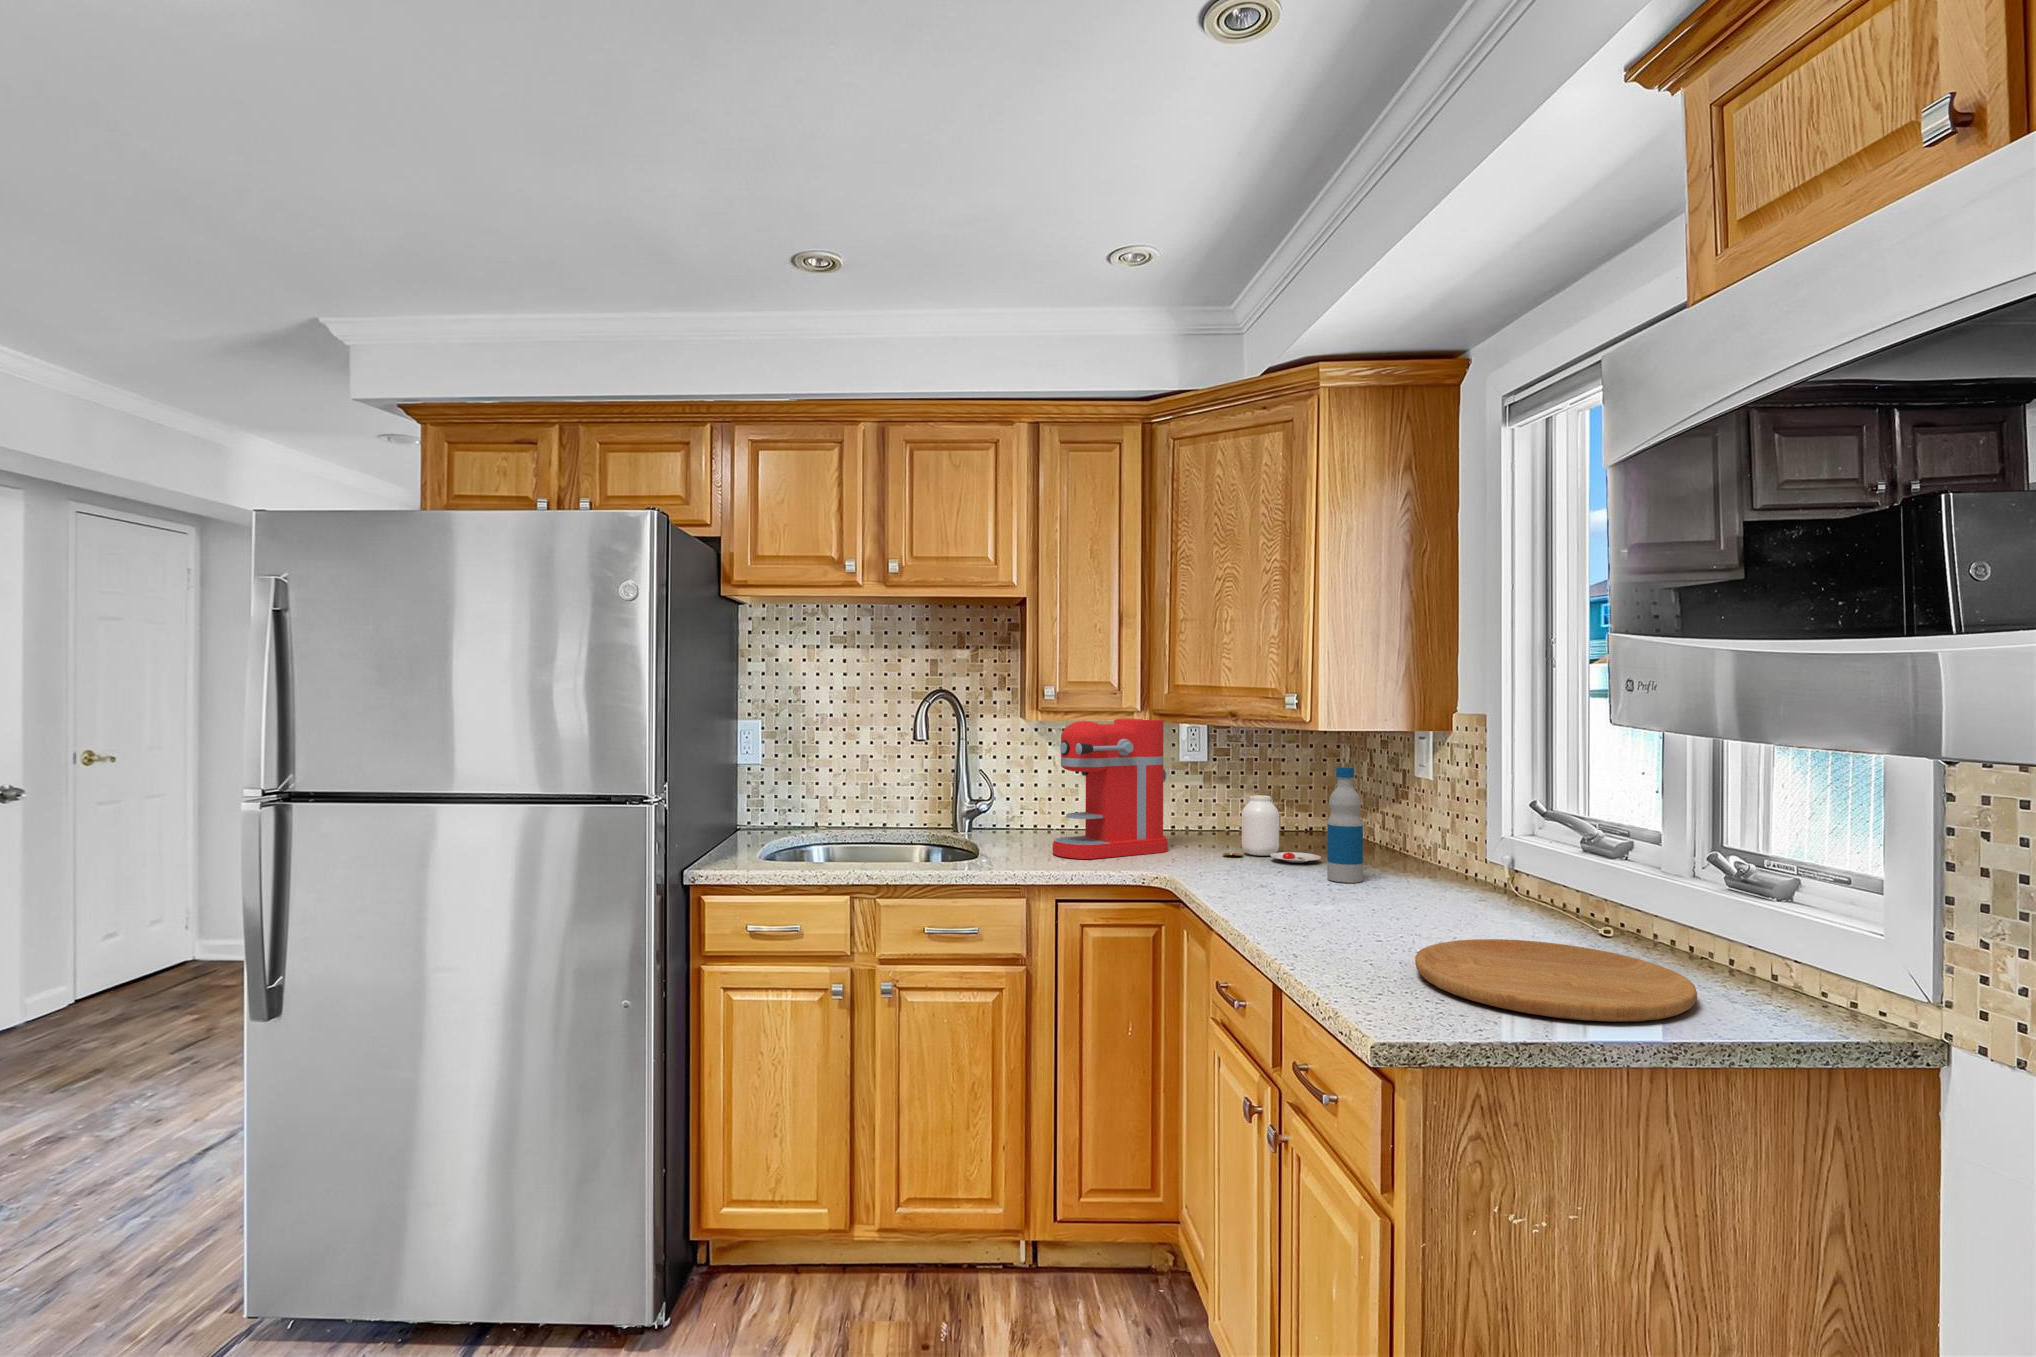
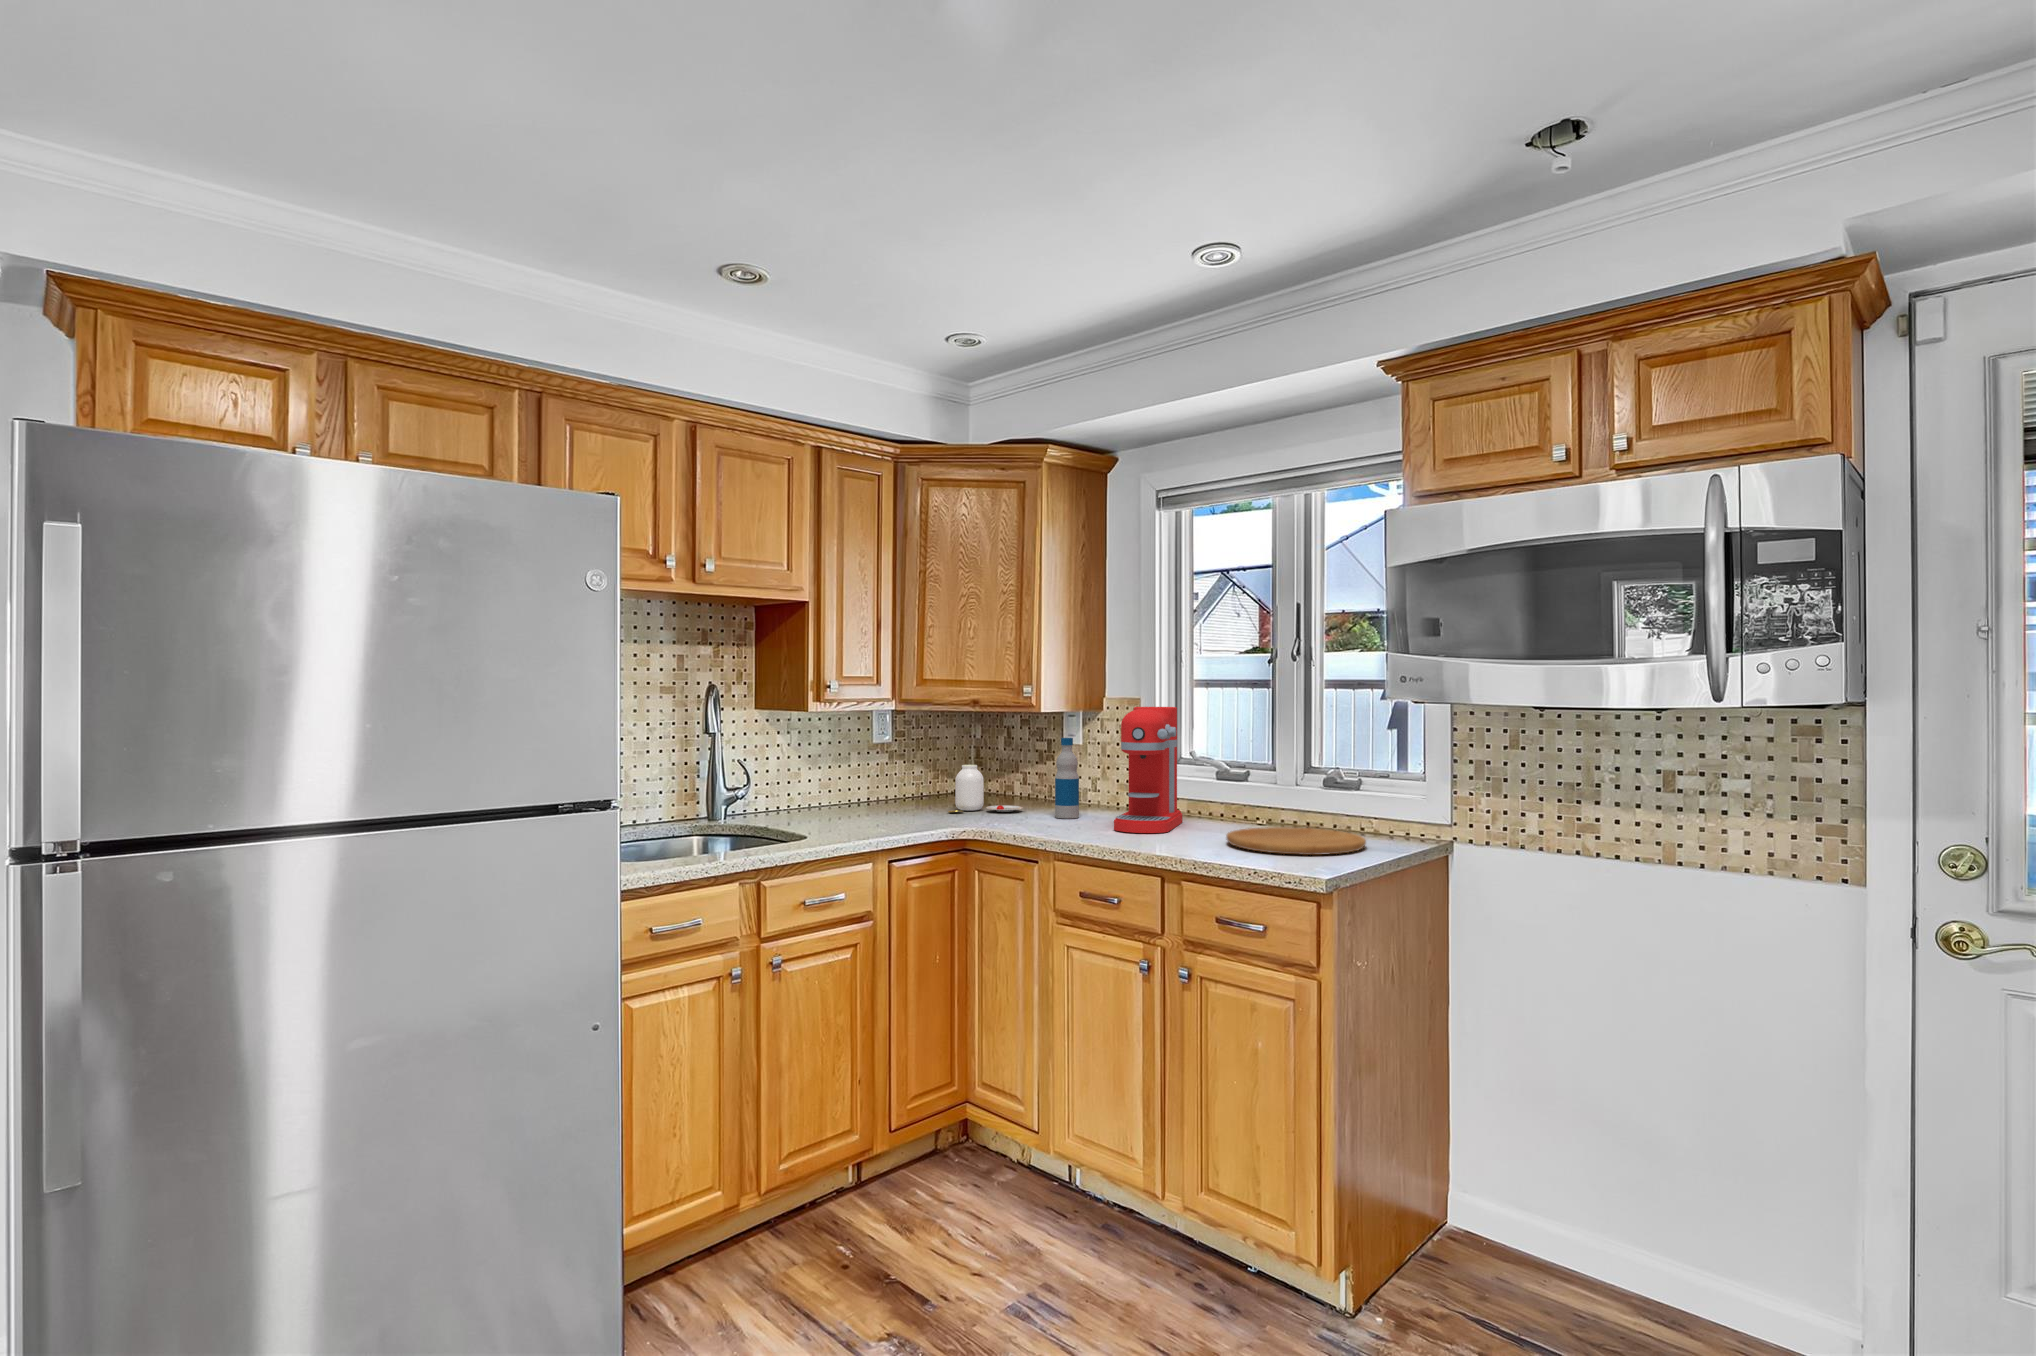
coffee maker: present [1053,719,1168,859] -> present [1114,707,1182,833]

